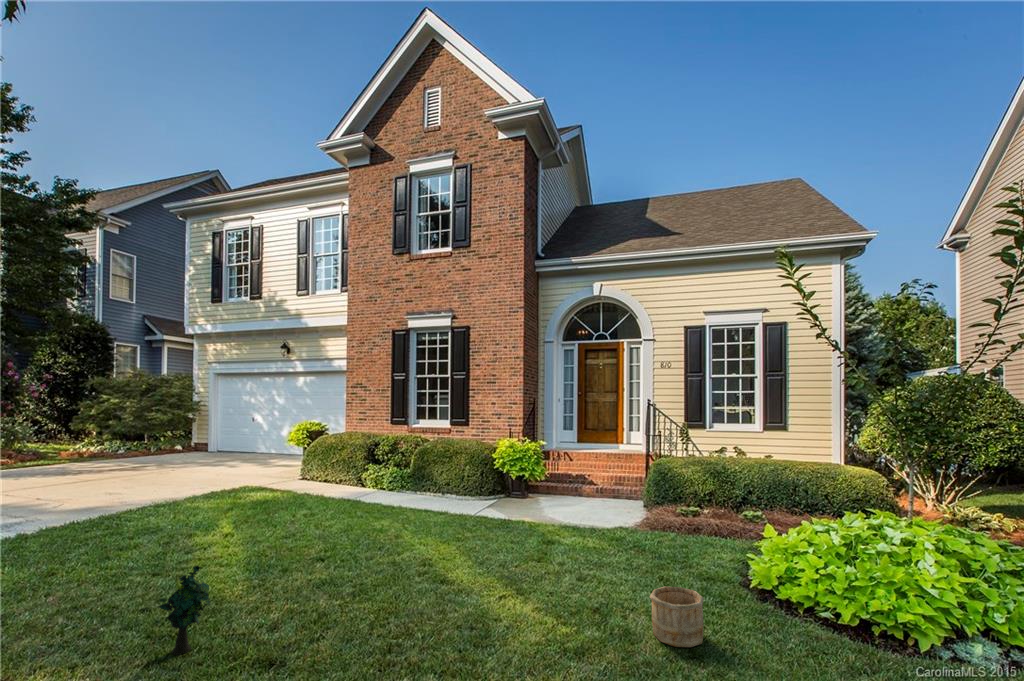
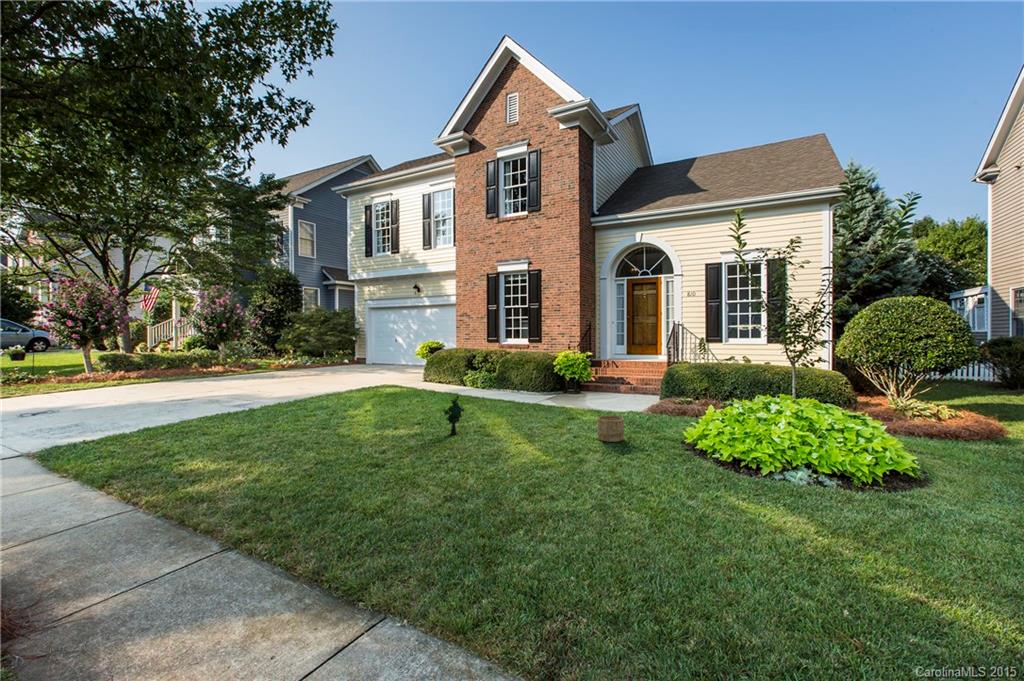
decorative plant: present [159,566,211,655] -> present [443,396,464,435]

